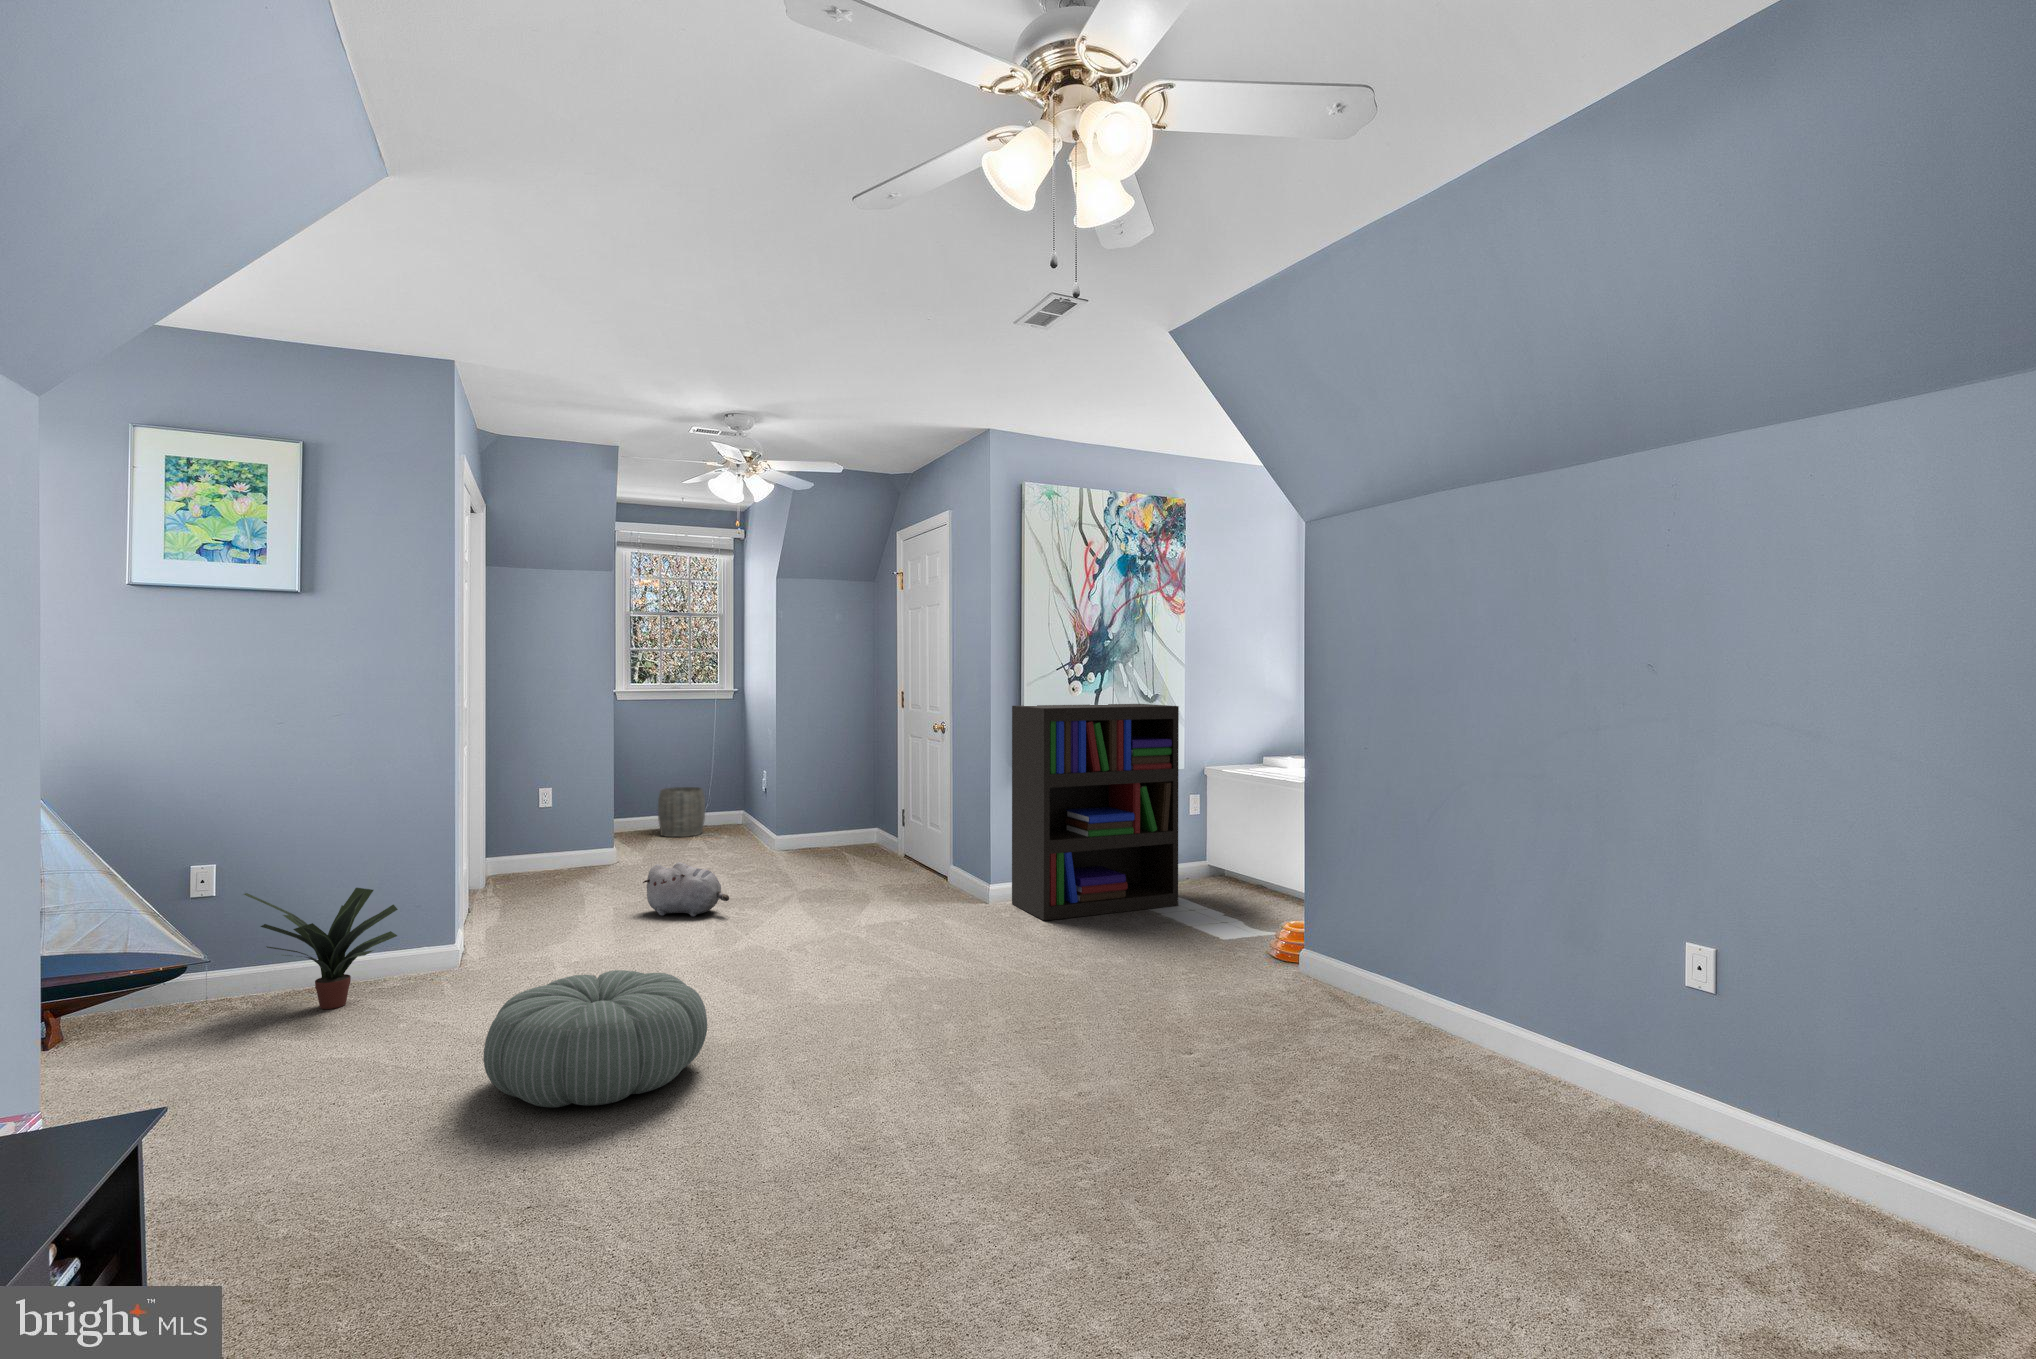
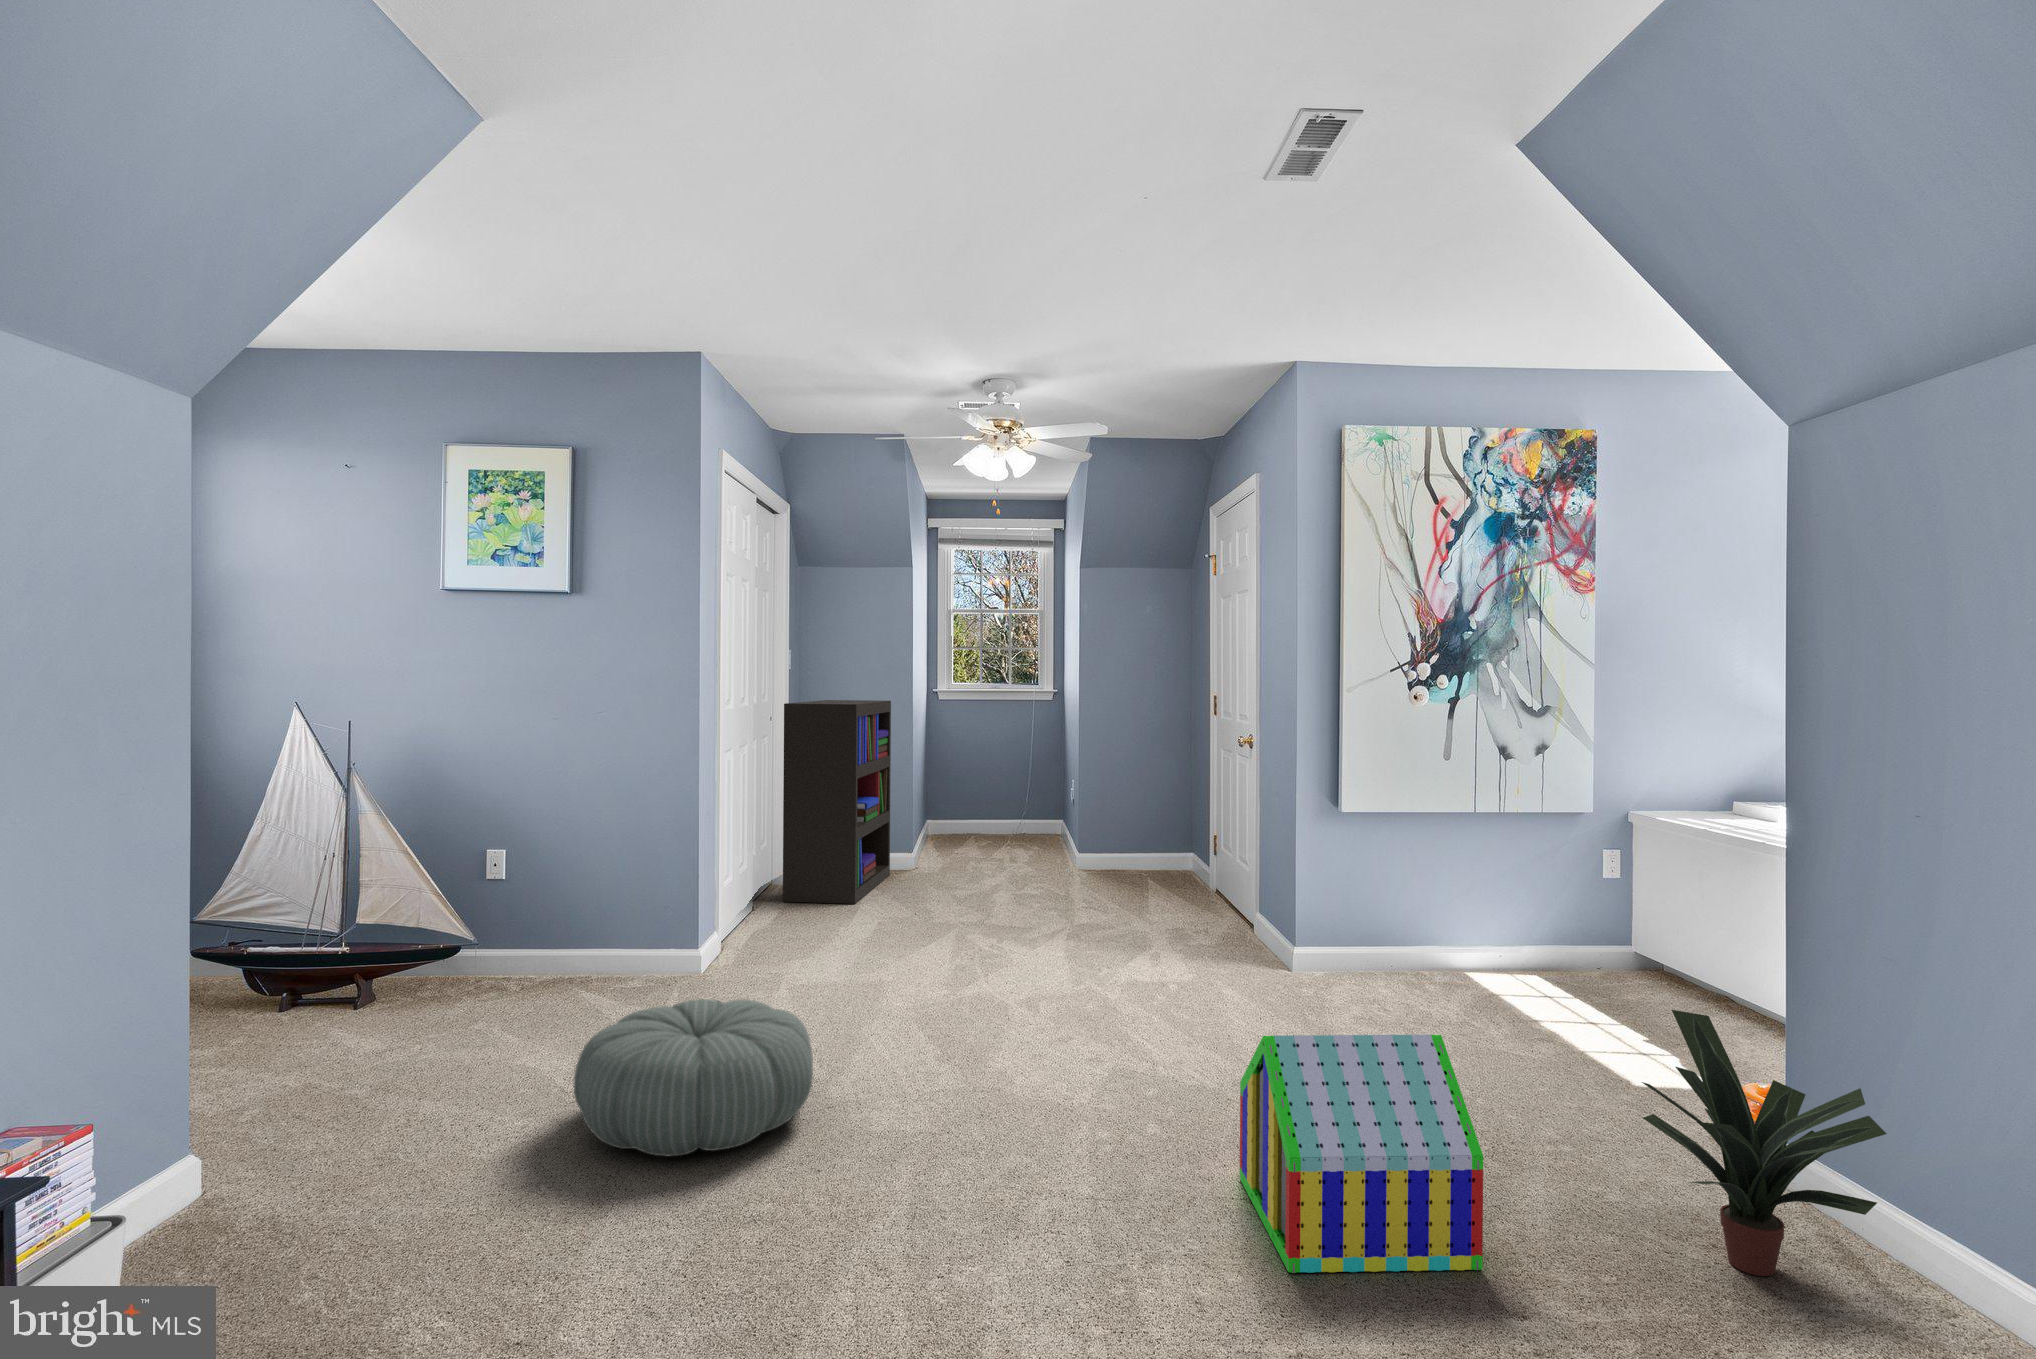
bookshelf: present [1012,704,1179,920] -> present [783,700,891,904]
woven basket: present [658,787,705,837] -> none [1002,795,1049,848]
plush toy: present [643,862,729,917] -> none [909,878,990,940]
potted plant: present [244,888,398,1009] -> present [1642,1010,1887,1276]
toy house: none [1054,912,1224,1076] -> present [1240,1035,1483,1273]

